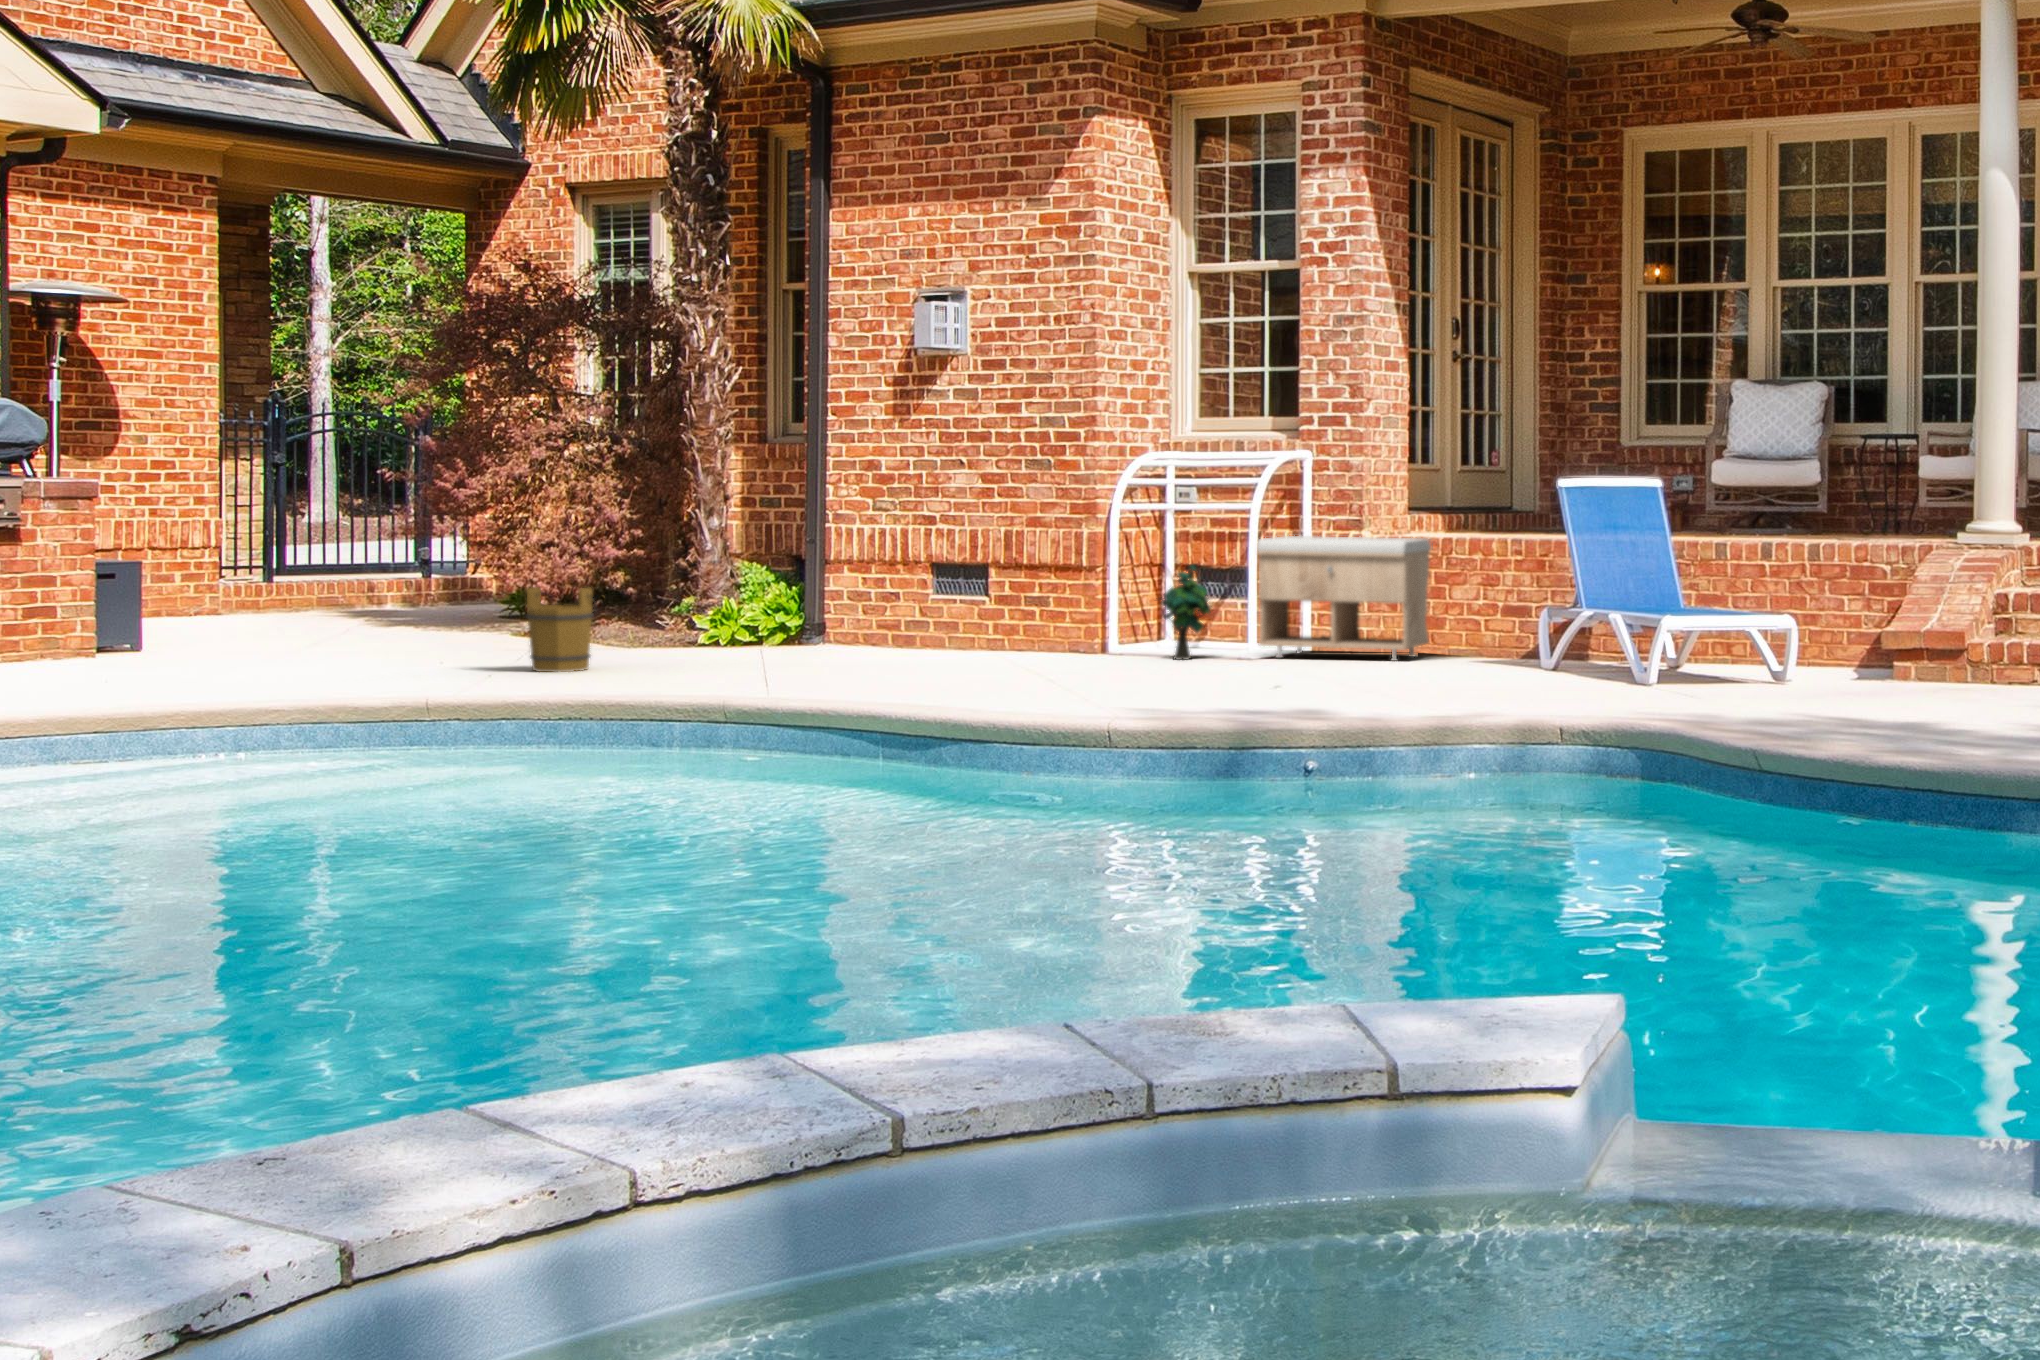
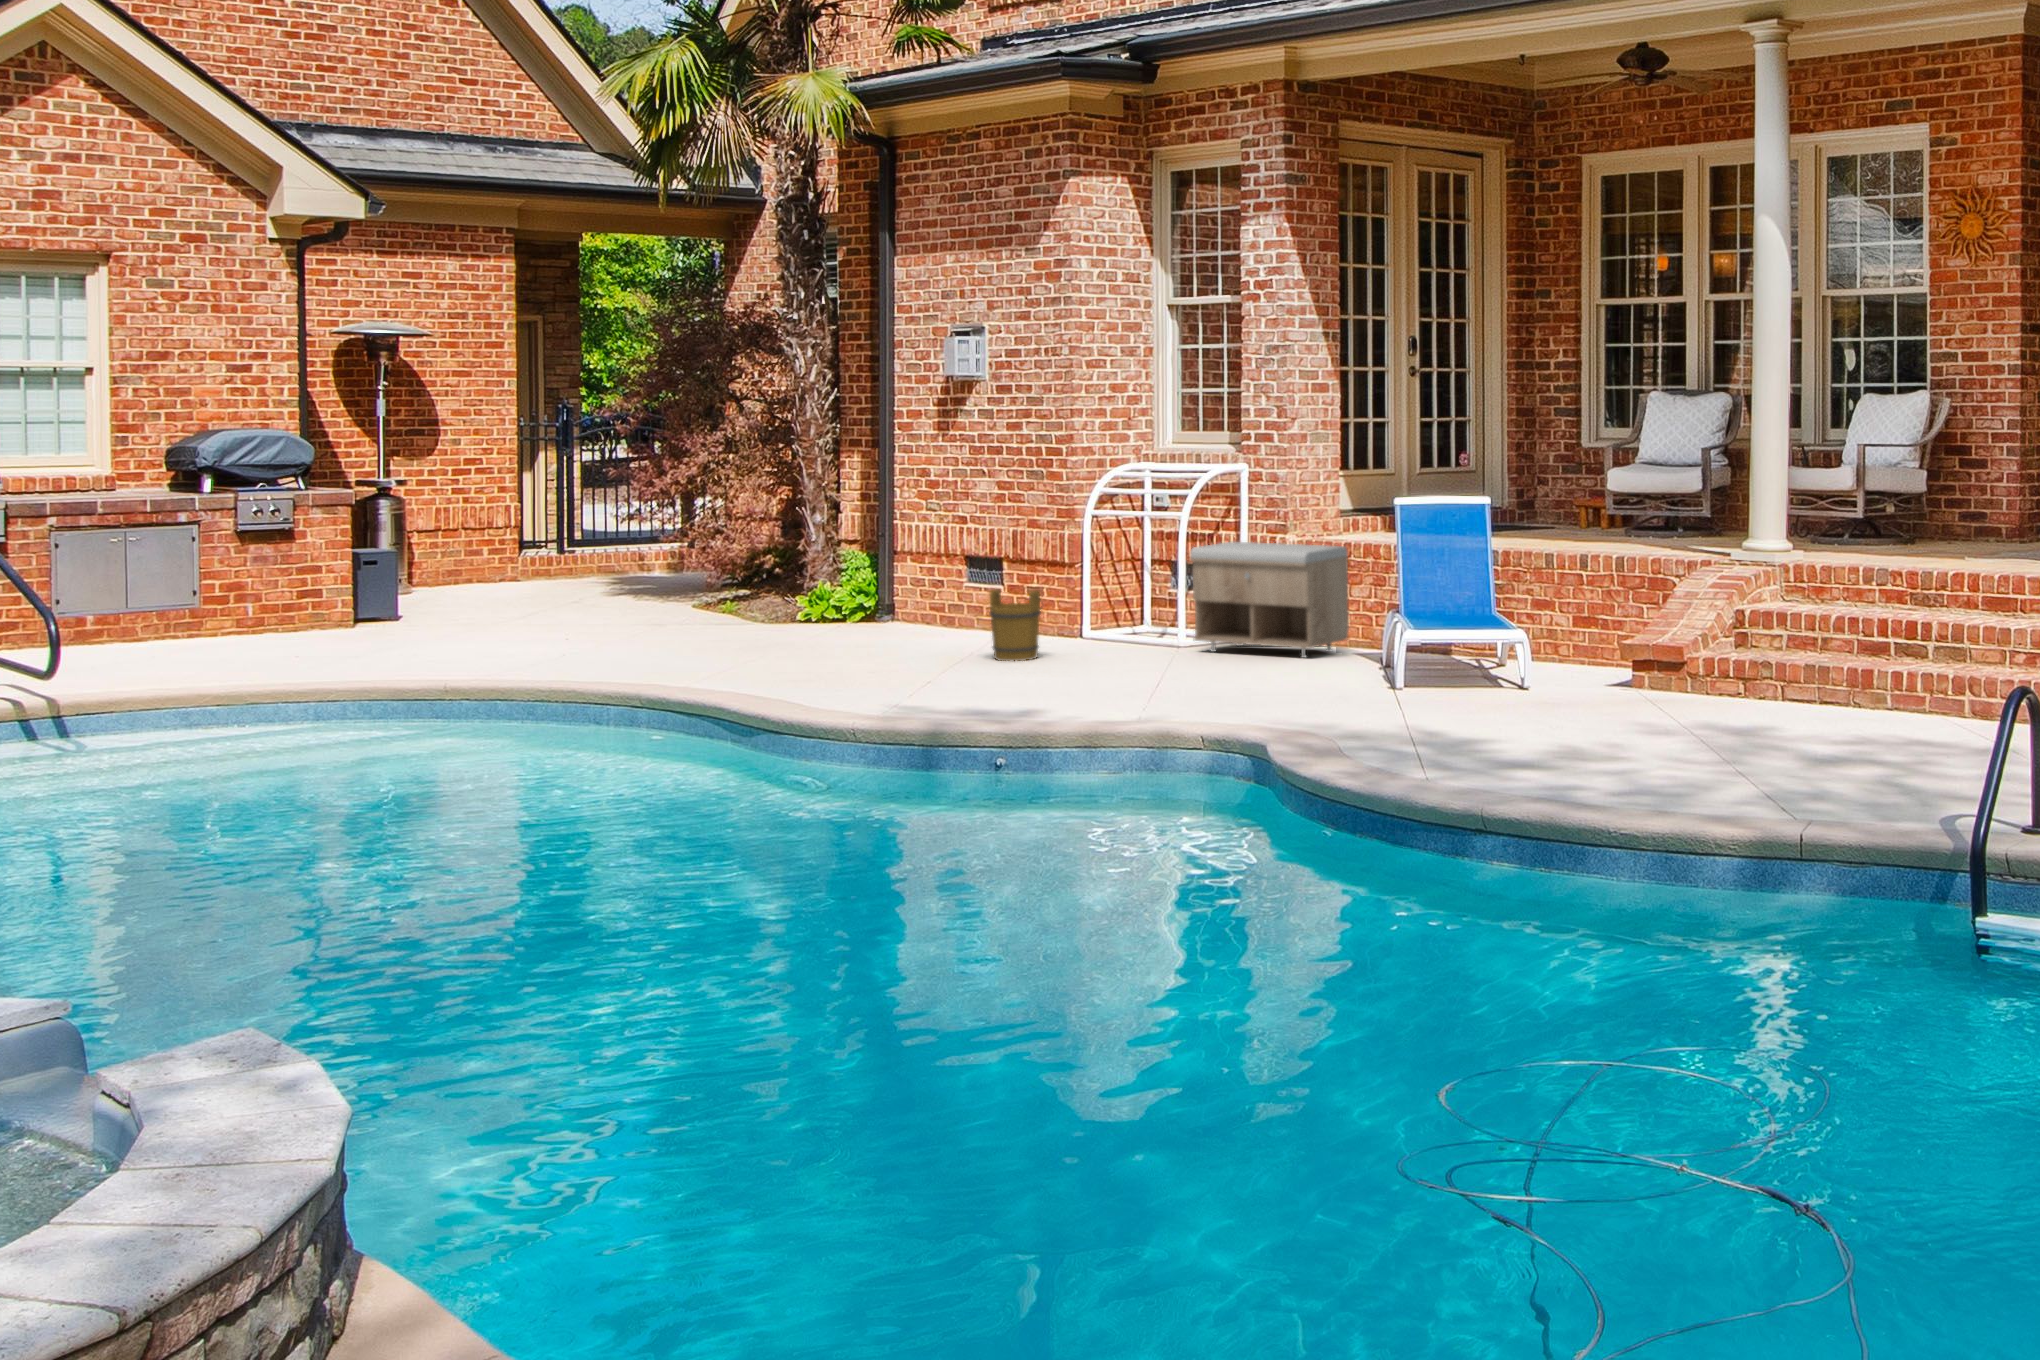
decorative plant: present [1160,564,1211,660] -> none [1107,568,1158,652]
bucket: present [526,587,595,672] -> present [989,589,1041,661]

